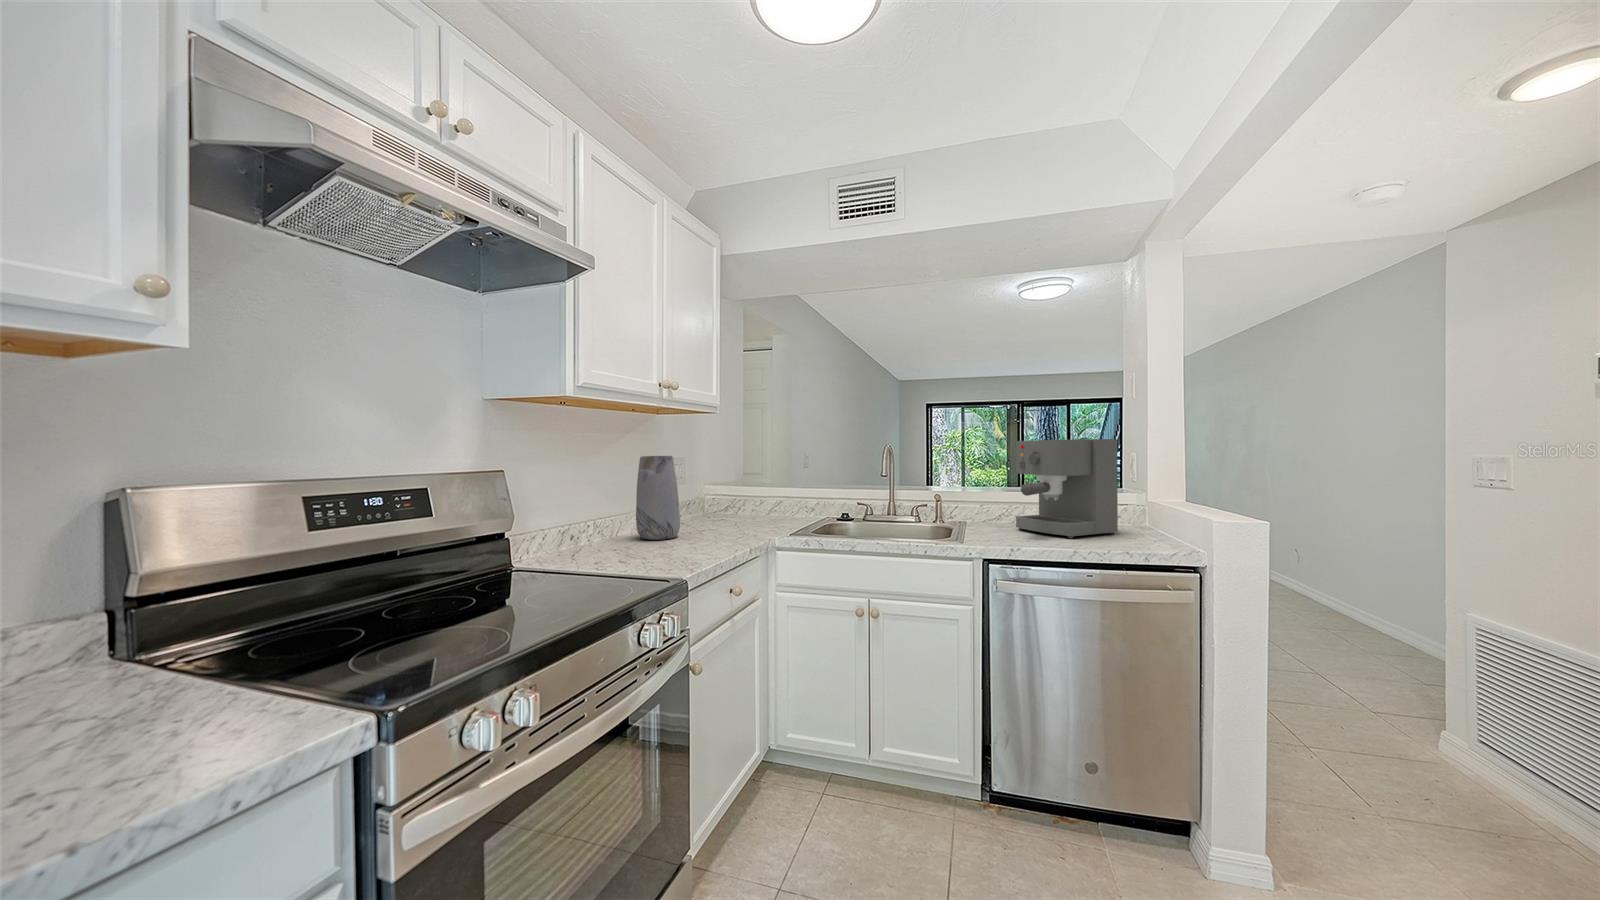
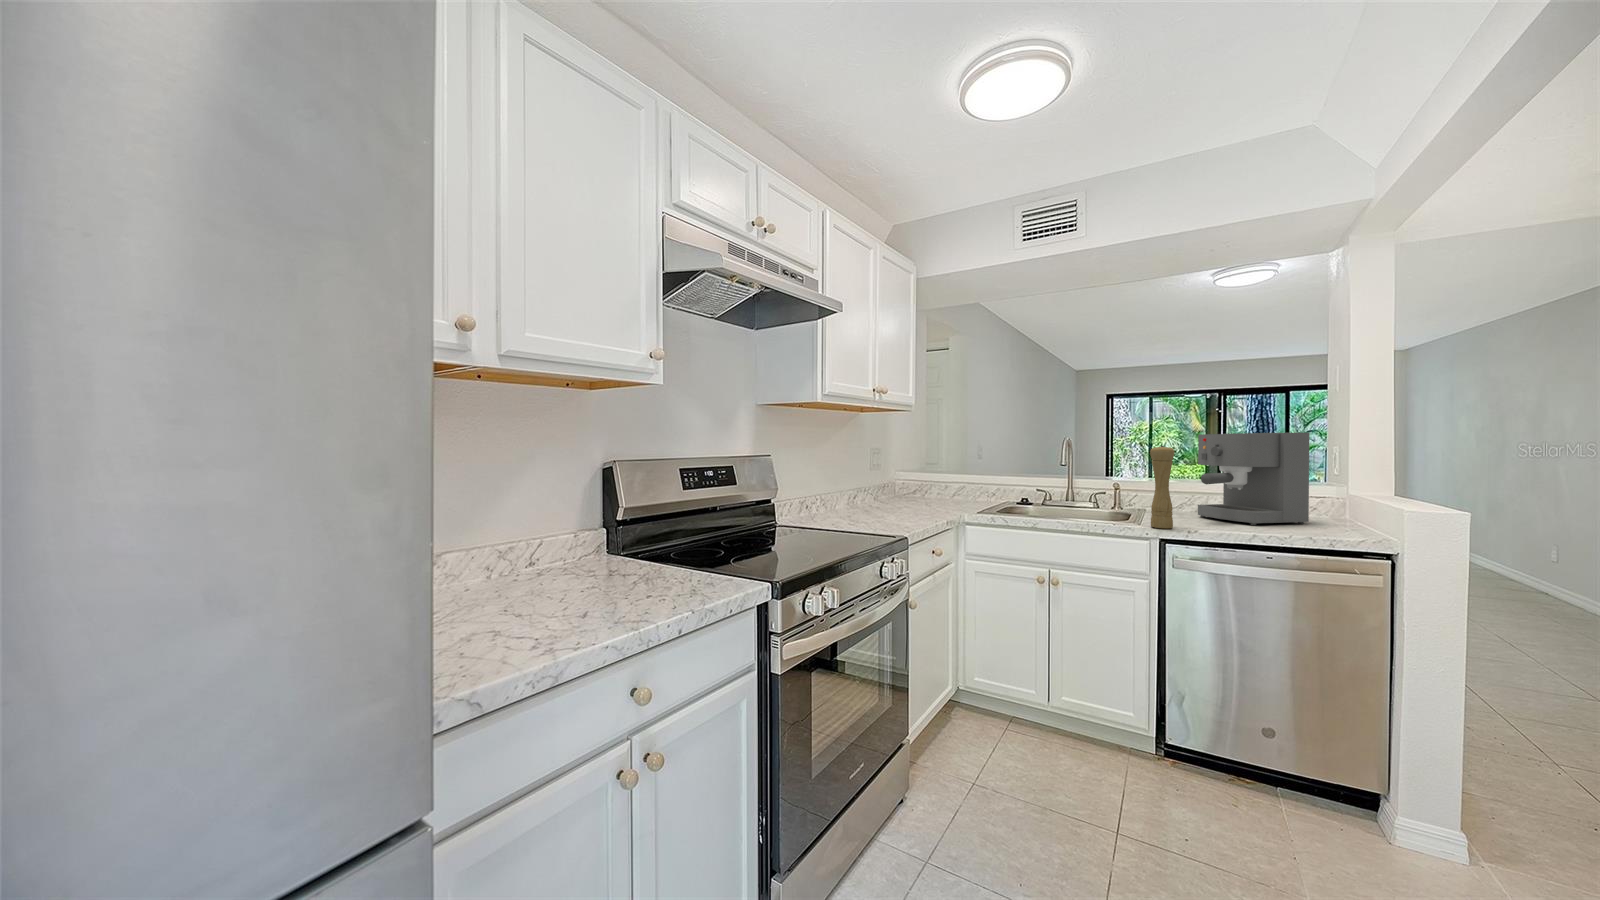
pepper mill: none [973,454,997,548] -> present [1150,446,1174,528]
vase: present [636,456,680,540] -> none [851,446,885,513]

